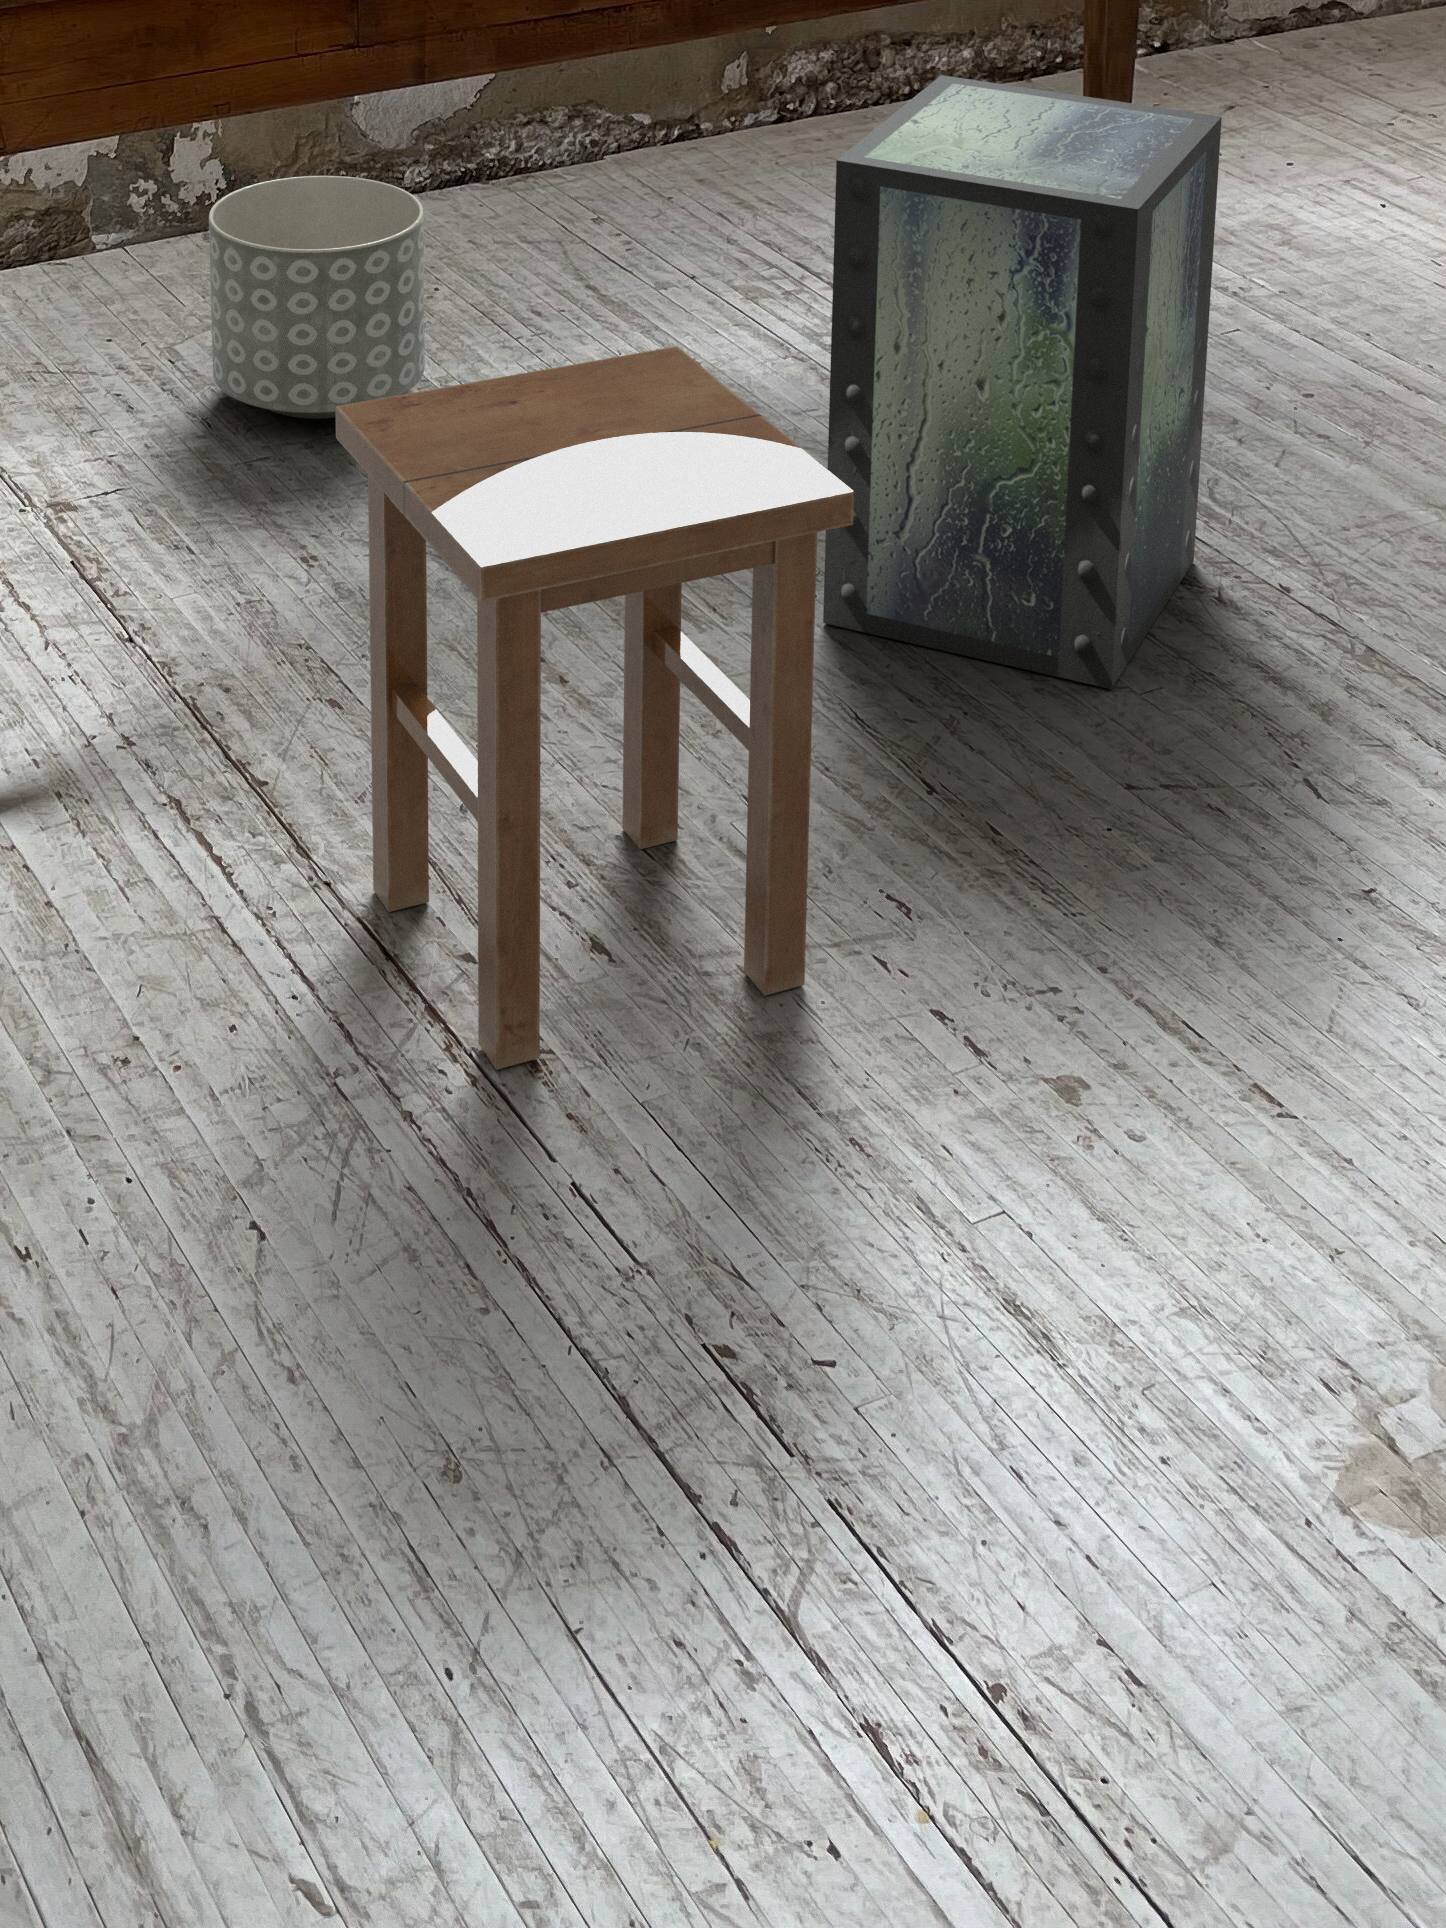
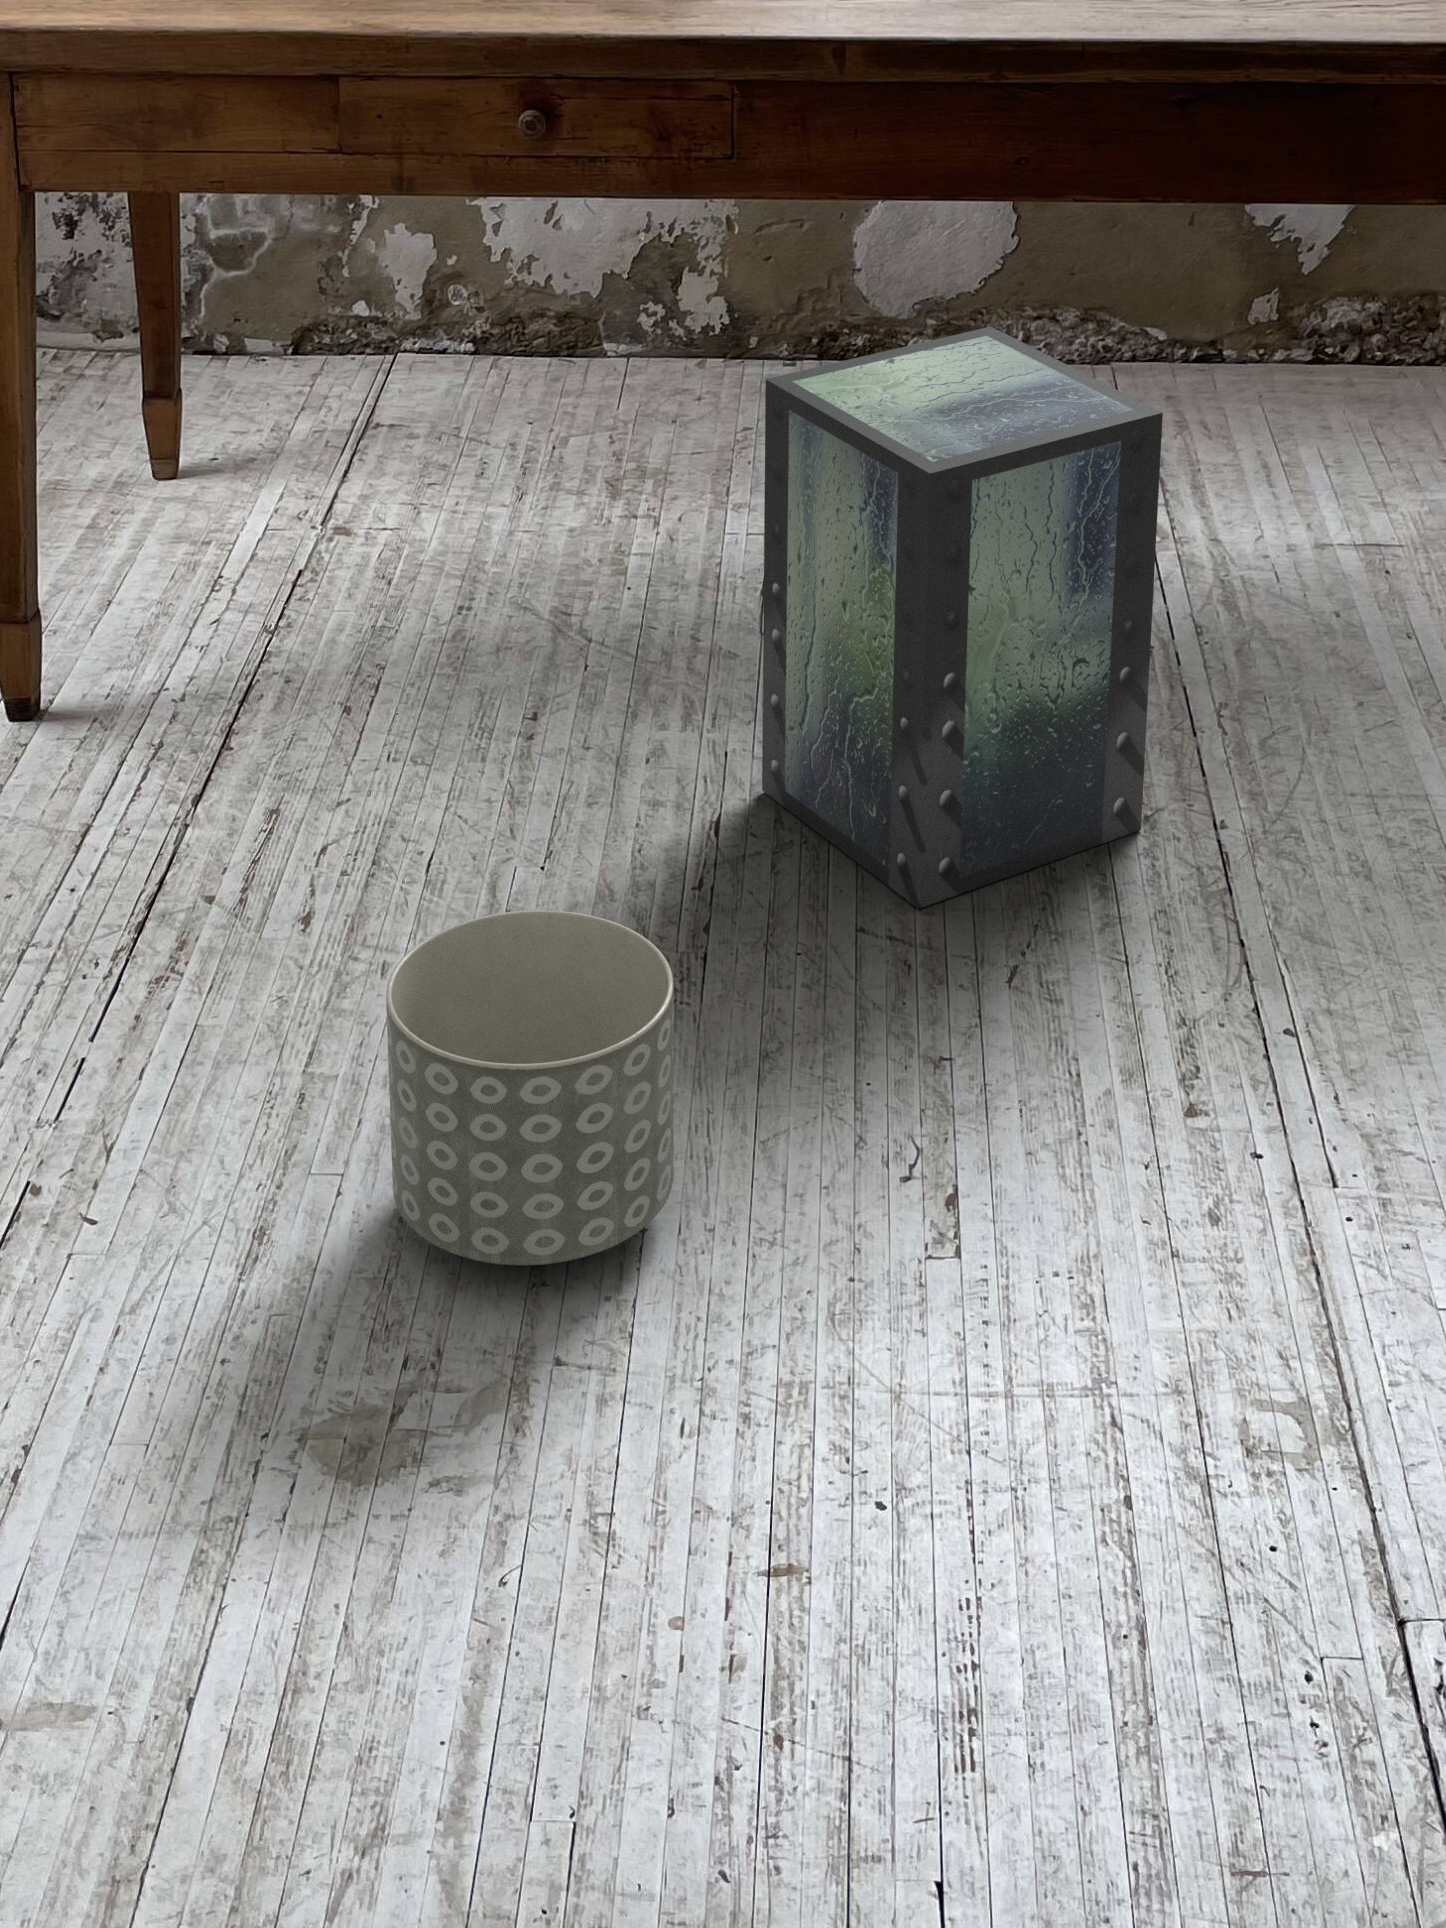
planter: present [209,176,425,419] -> present [386,910,674,1265]
stool: present [335,346,854,1070] -> none [50,485,457,1043]

